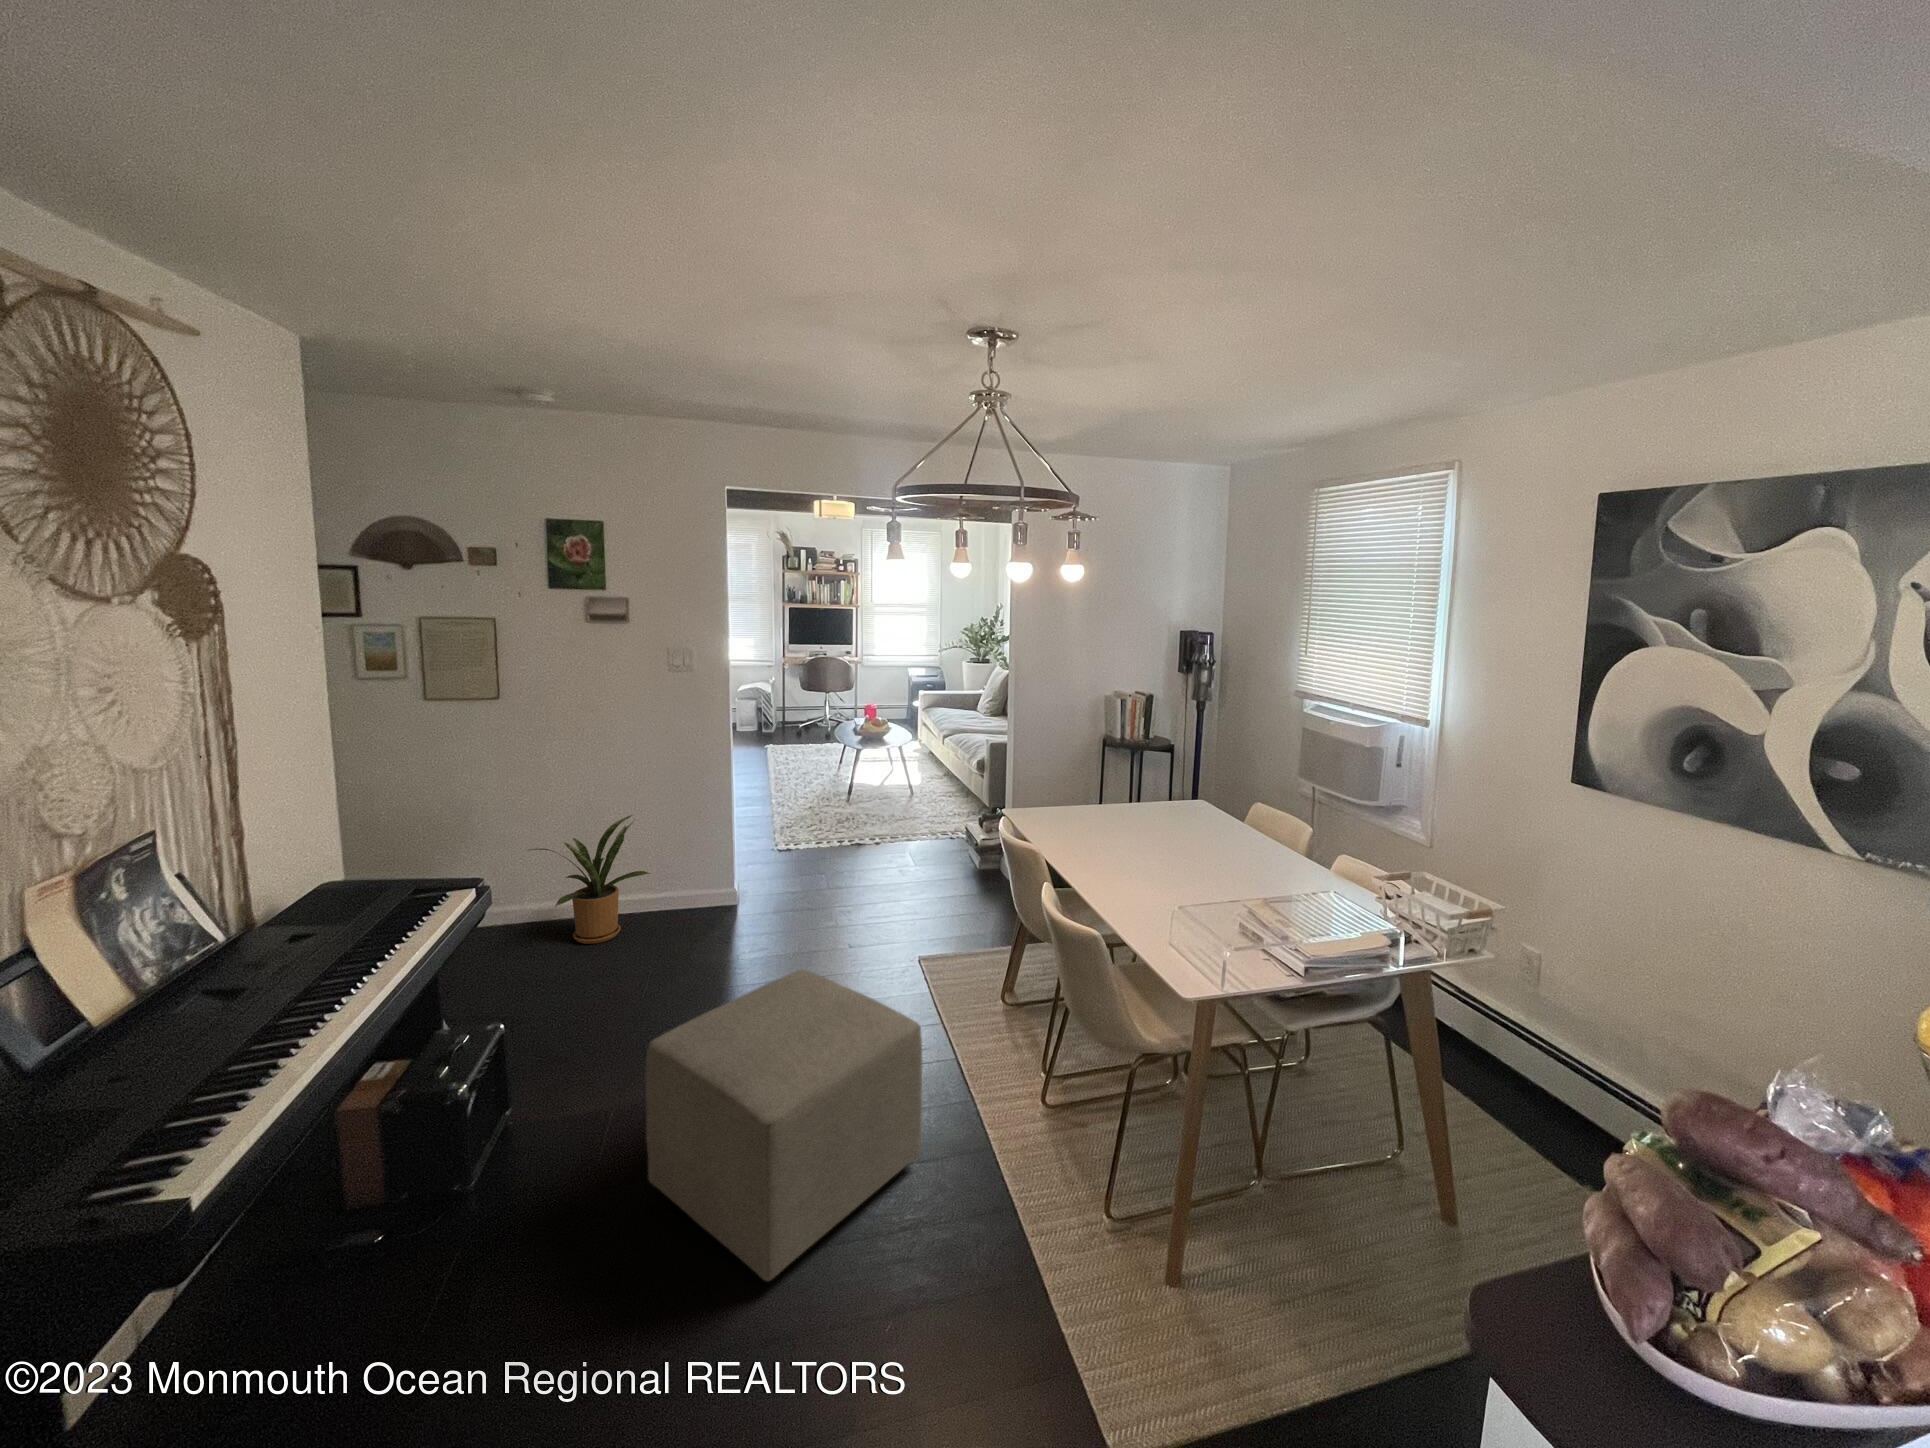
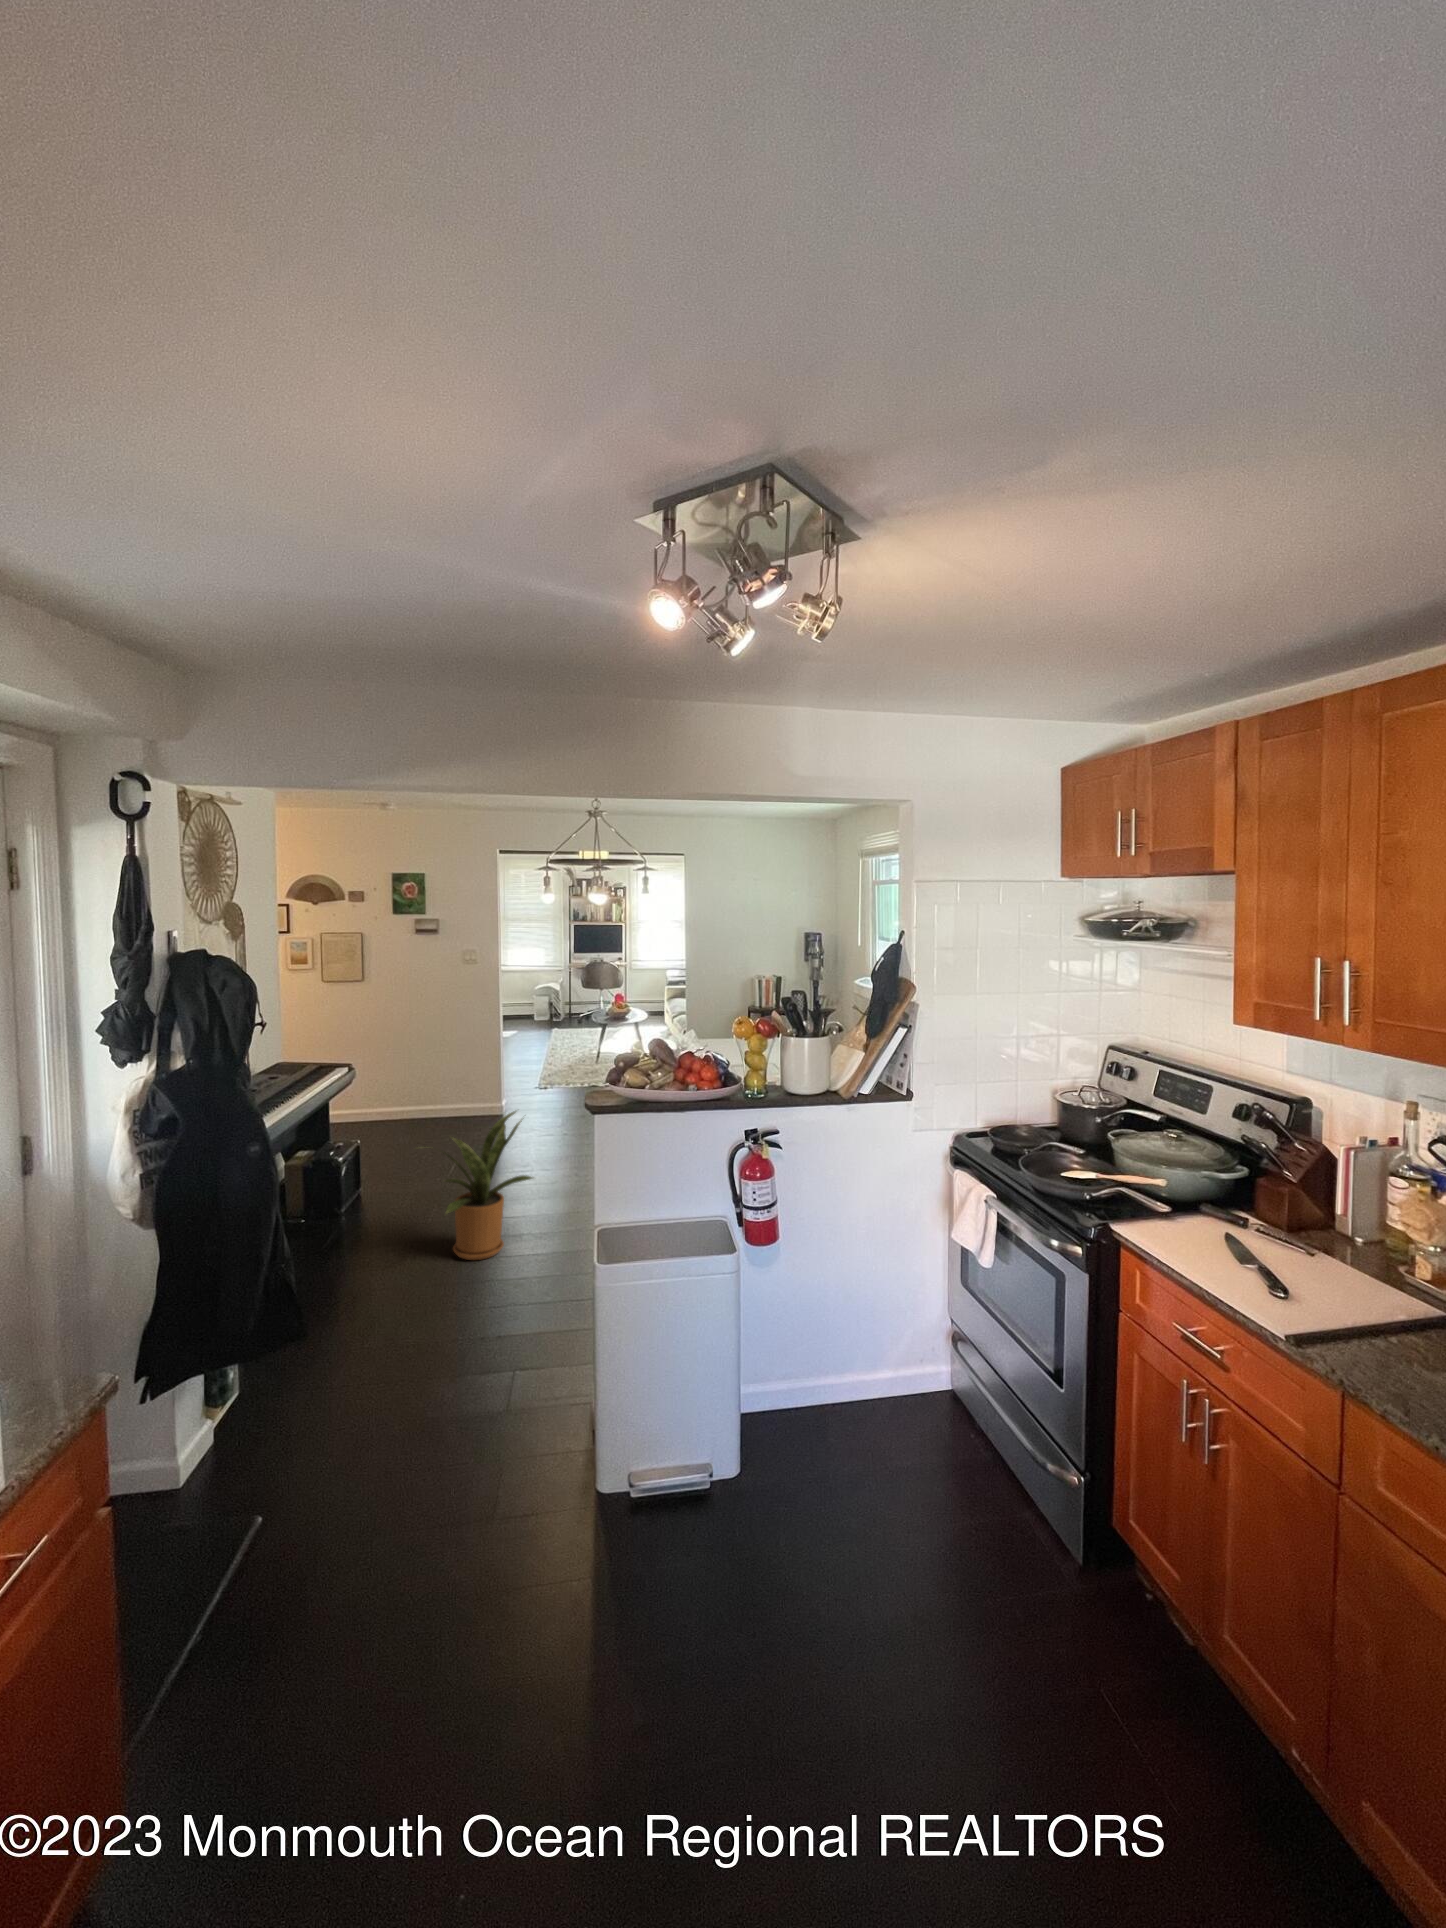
ottoman: present [646,970,922,1281] -> none [699,1288,1019,1695]

